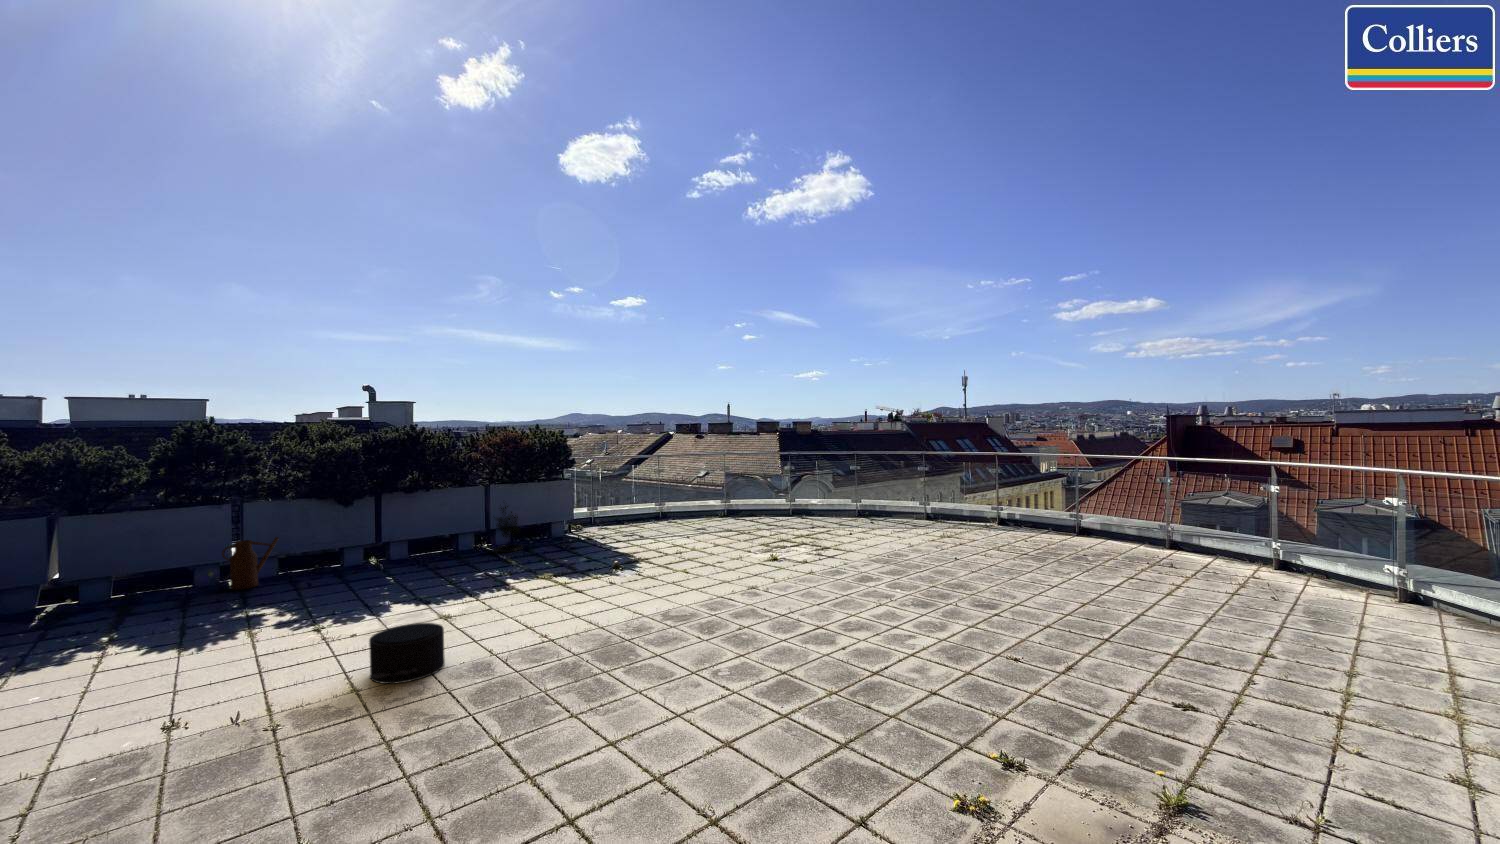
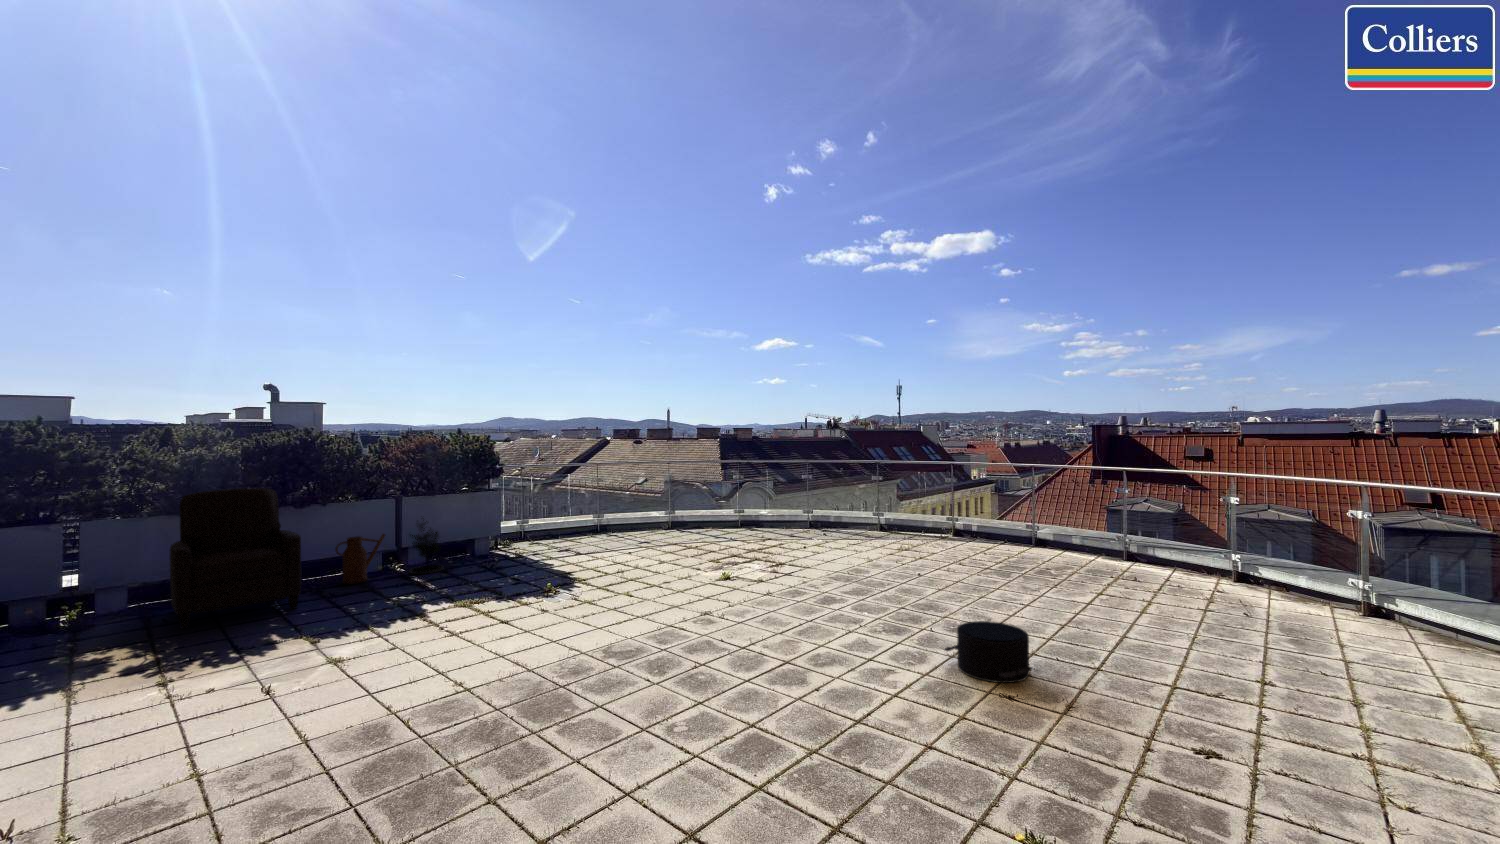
chair: none [304,474,407,591] -> present [170,488,301,629]
watering can: present [222,537,279,590] -> present [335,534,386,584]
pouf: present [369,623,445,684] -> present [945,621,1032,683]

